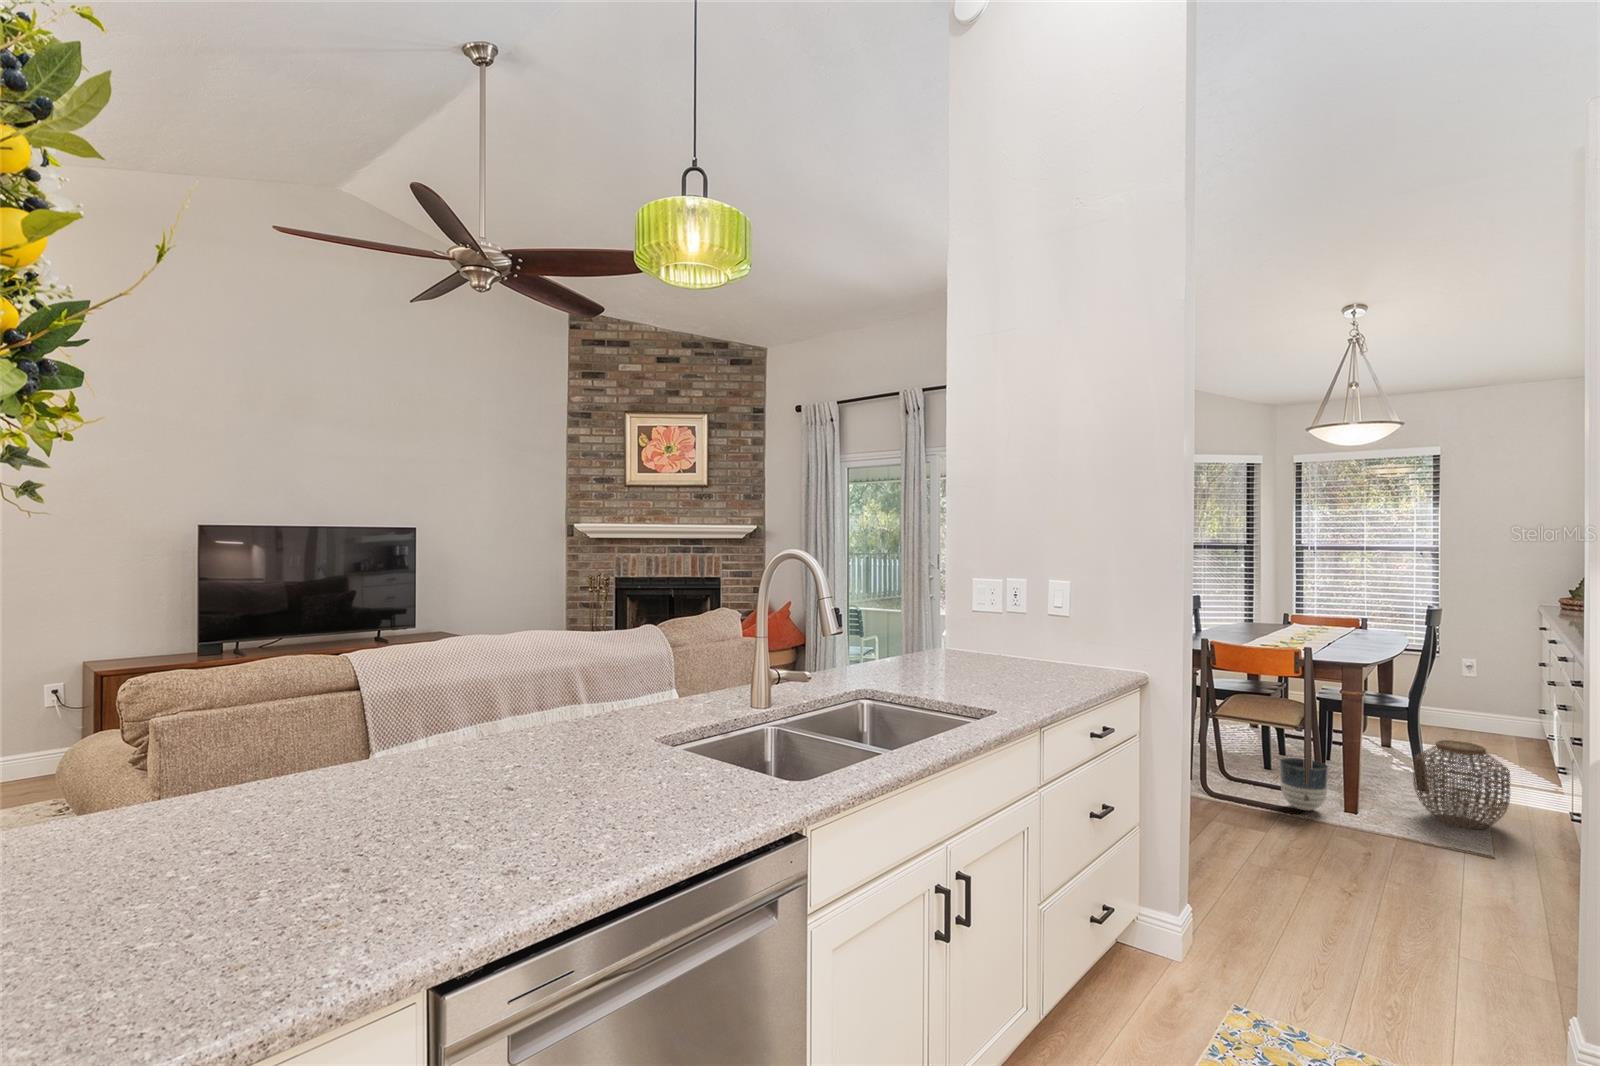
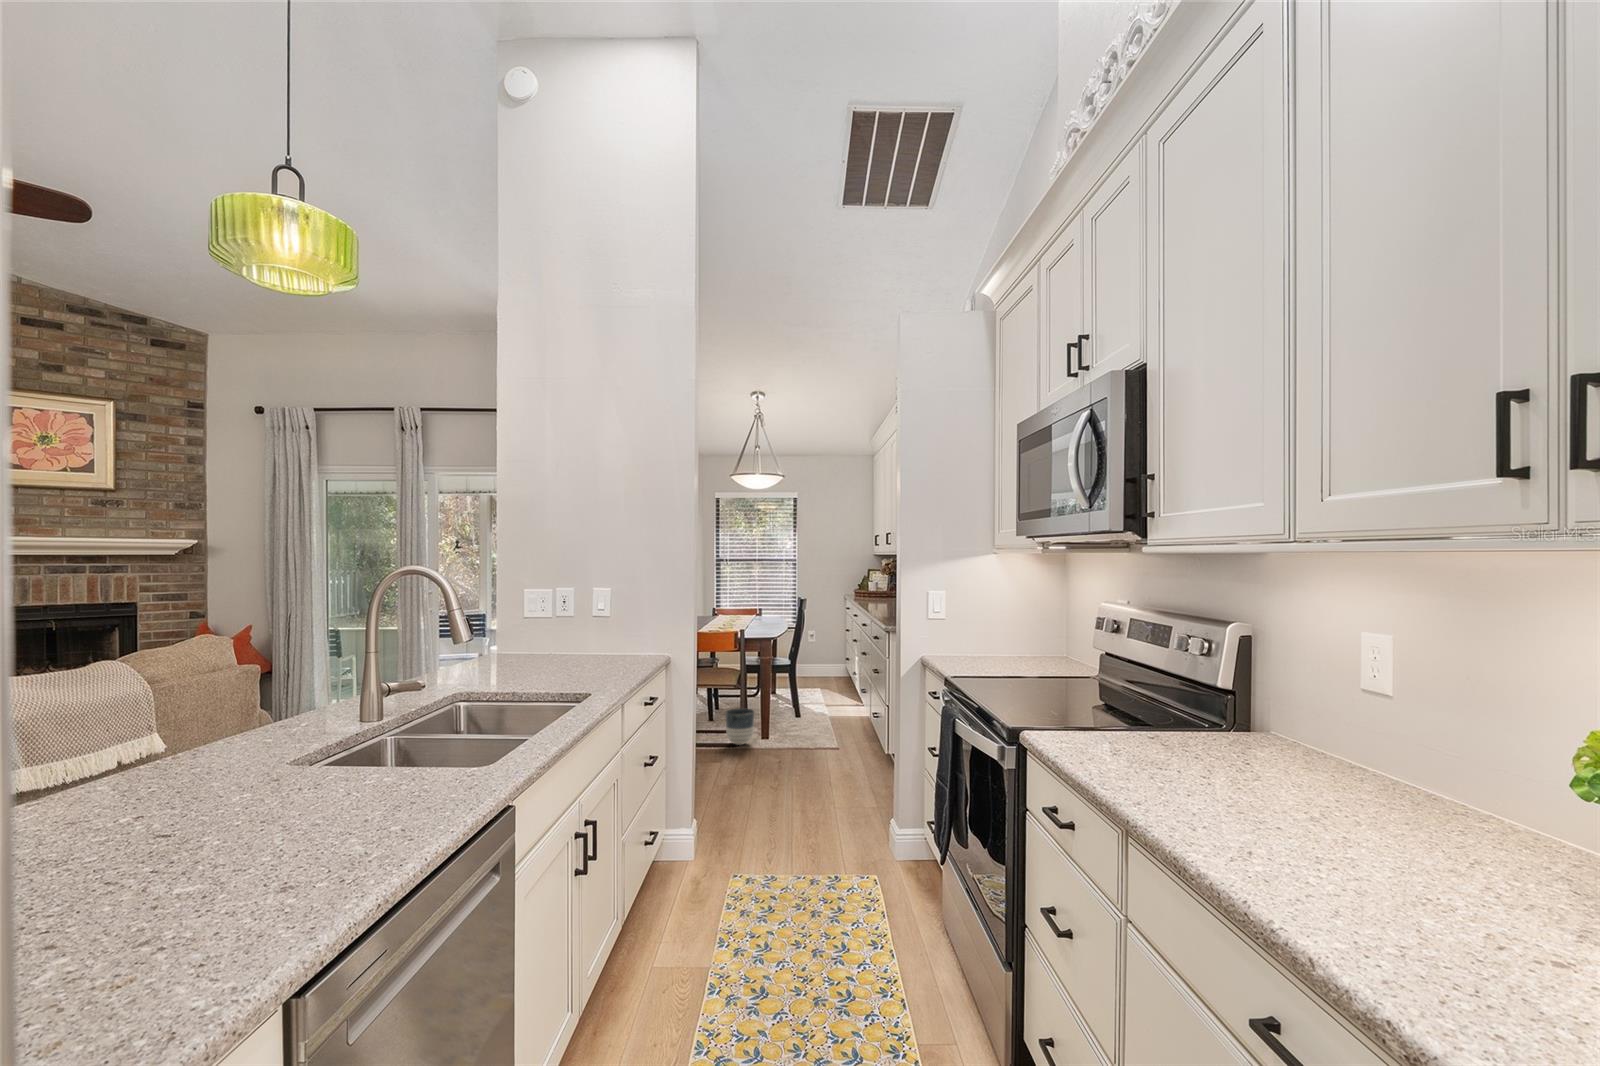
woven basket: present [1413,740,1510,829] -> none [799,682,846,737]

